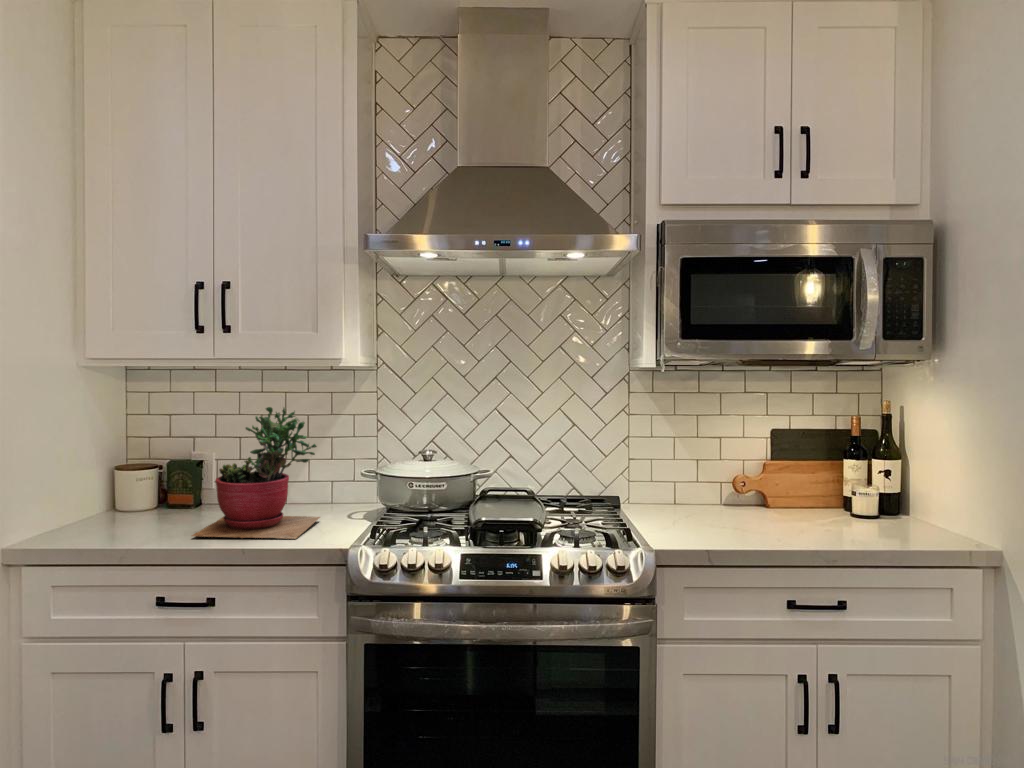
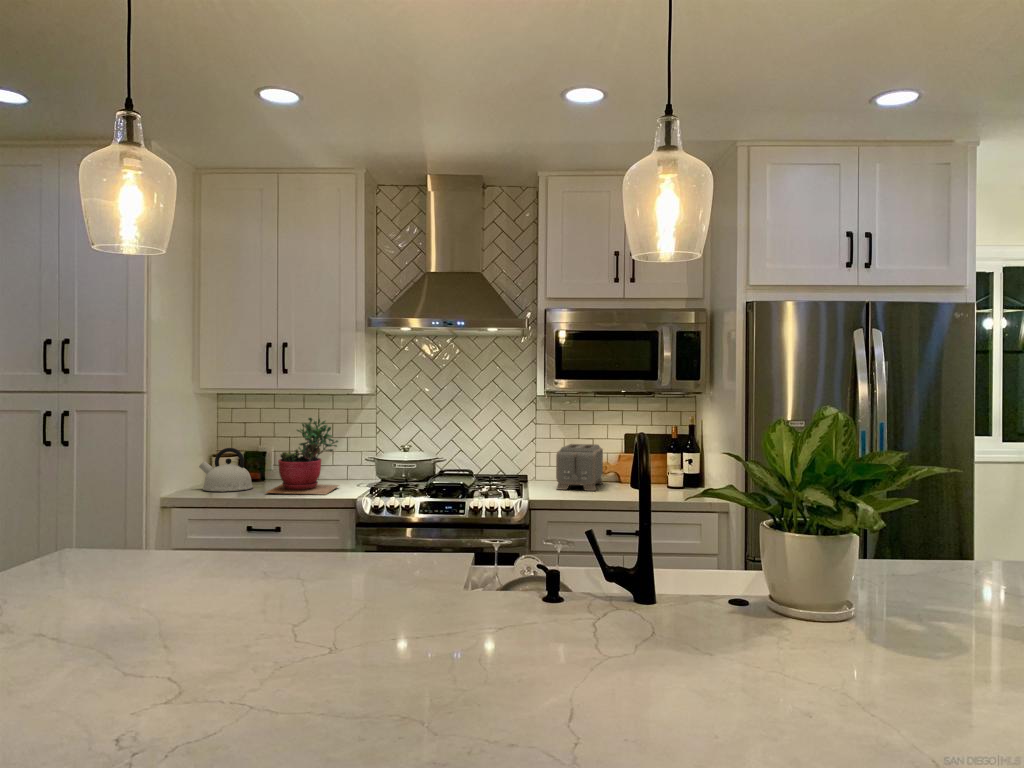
toaster: none [677,445,745,526] -> present [556,444,603,491]
kettle: none [84,458,177,533] -> present [199,448,253,491]

